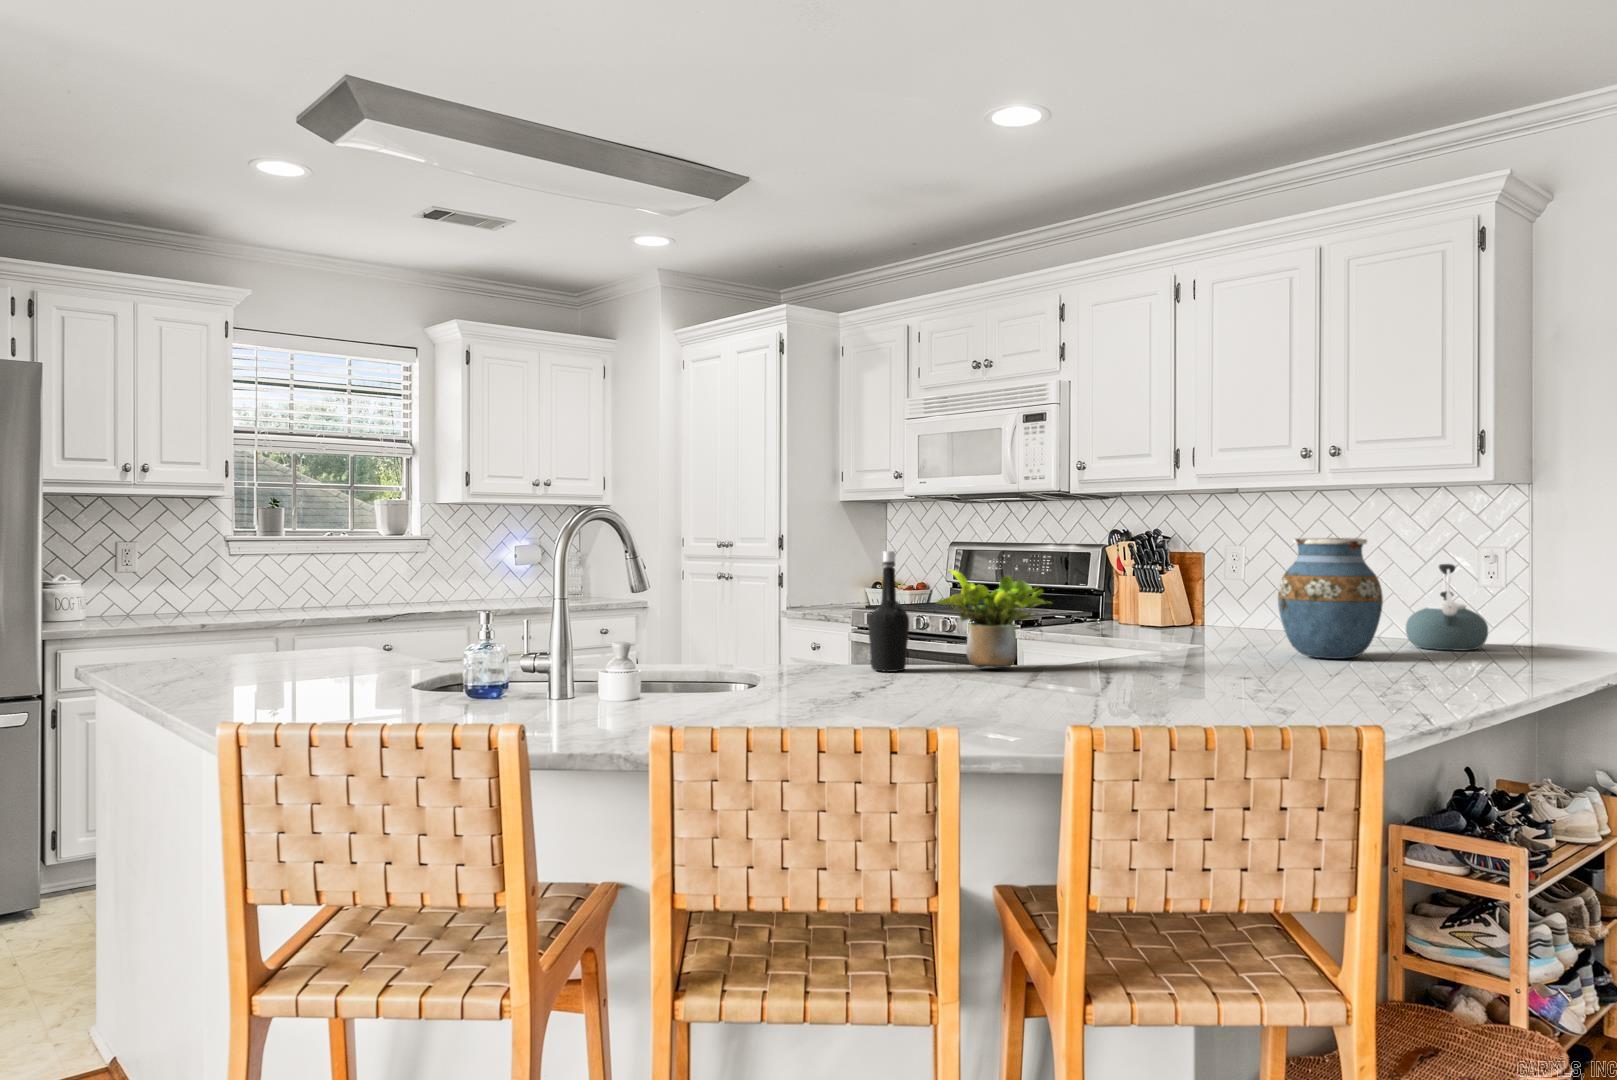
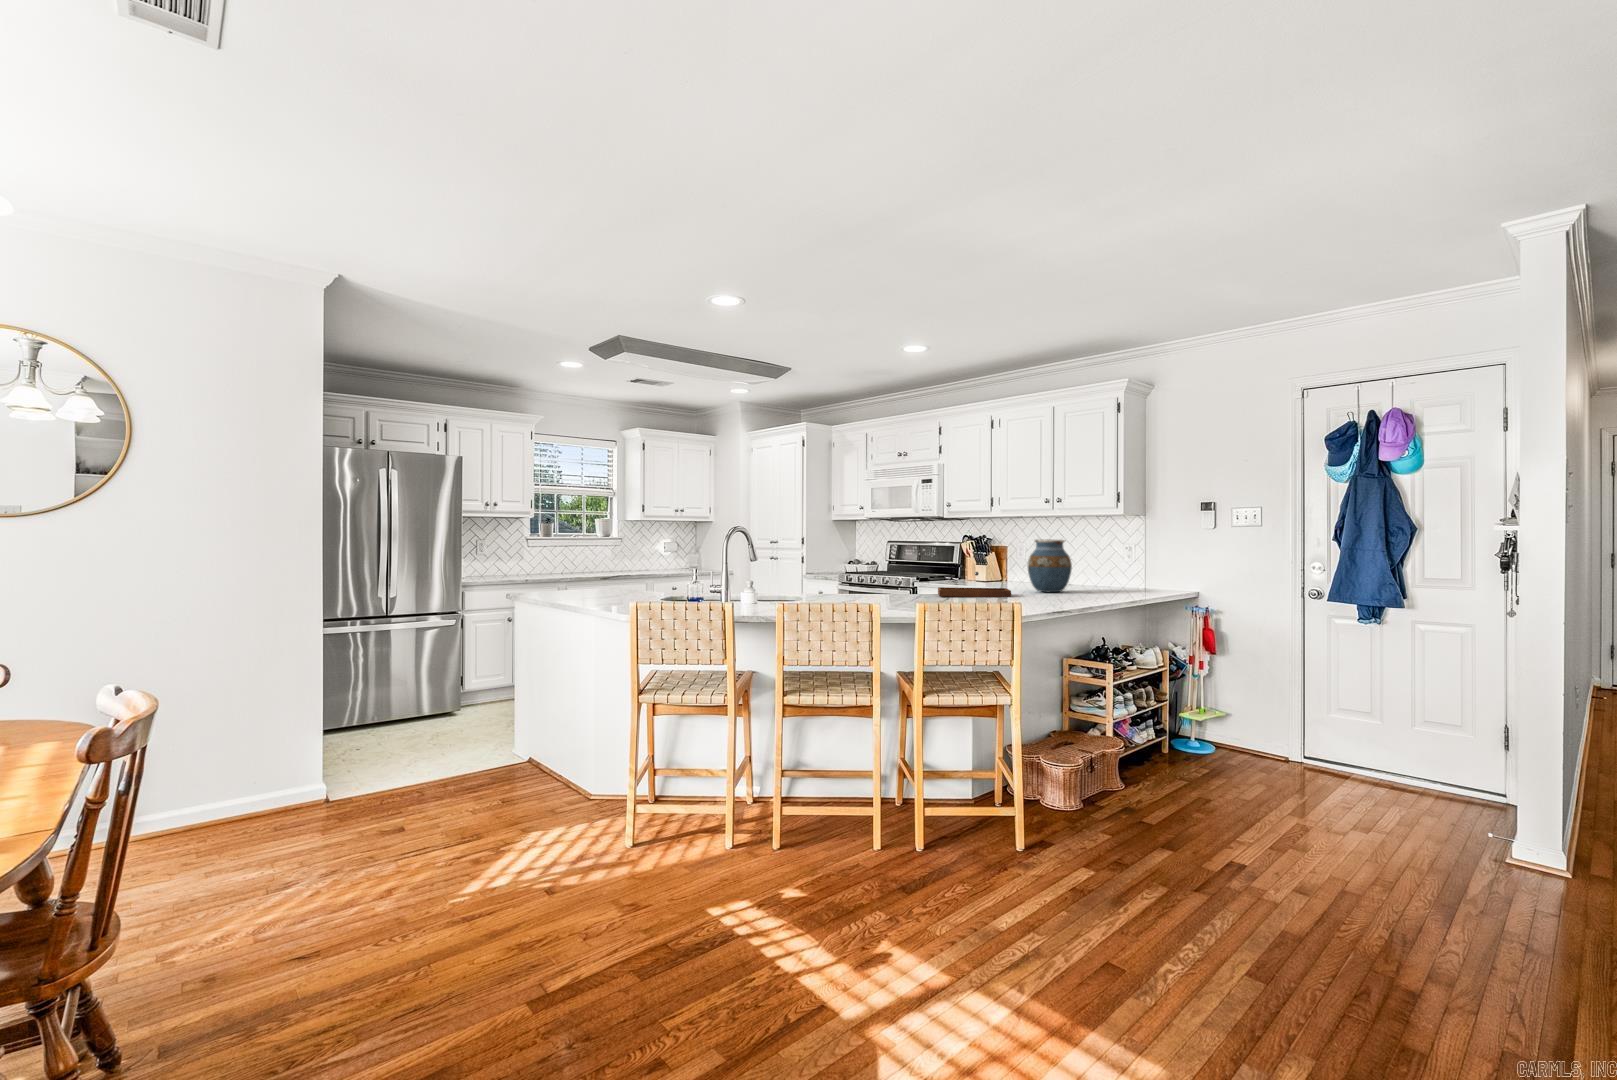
bottle: present [868,551,909,672] -> none [846,546,864,597]
kettle: present [1406,564,1488,650] -> none [1089,551,1124,590]
potted plant: present [936,569,1052,668] -> none [875,553,926,596]
tray: none [1078,612,1256,674] -> present [938,572,1011,597]

